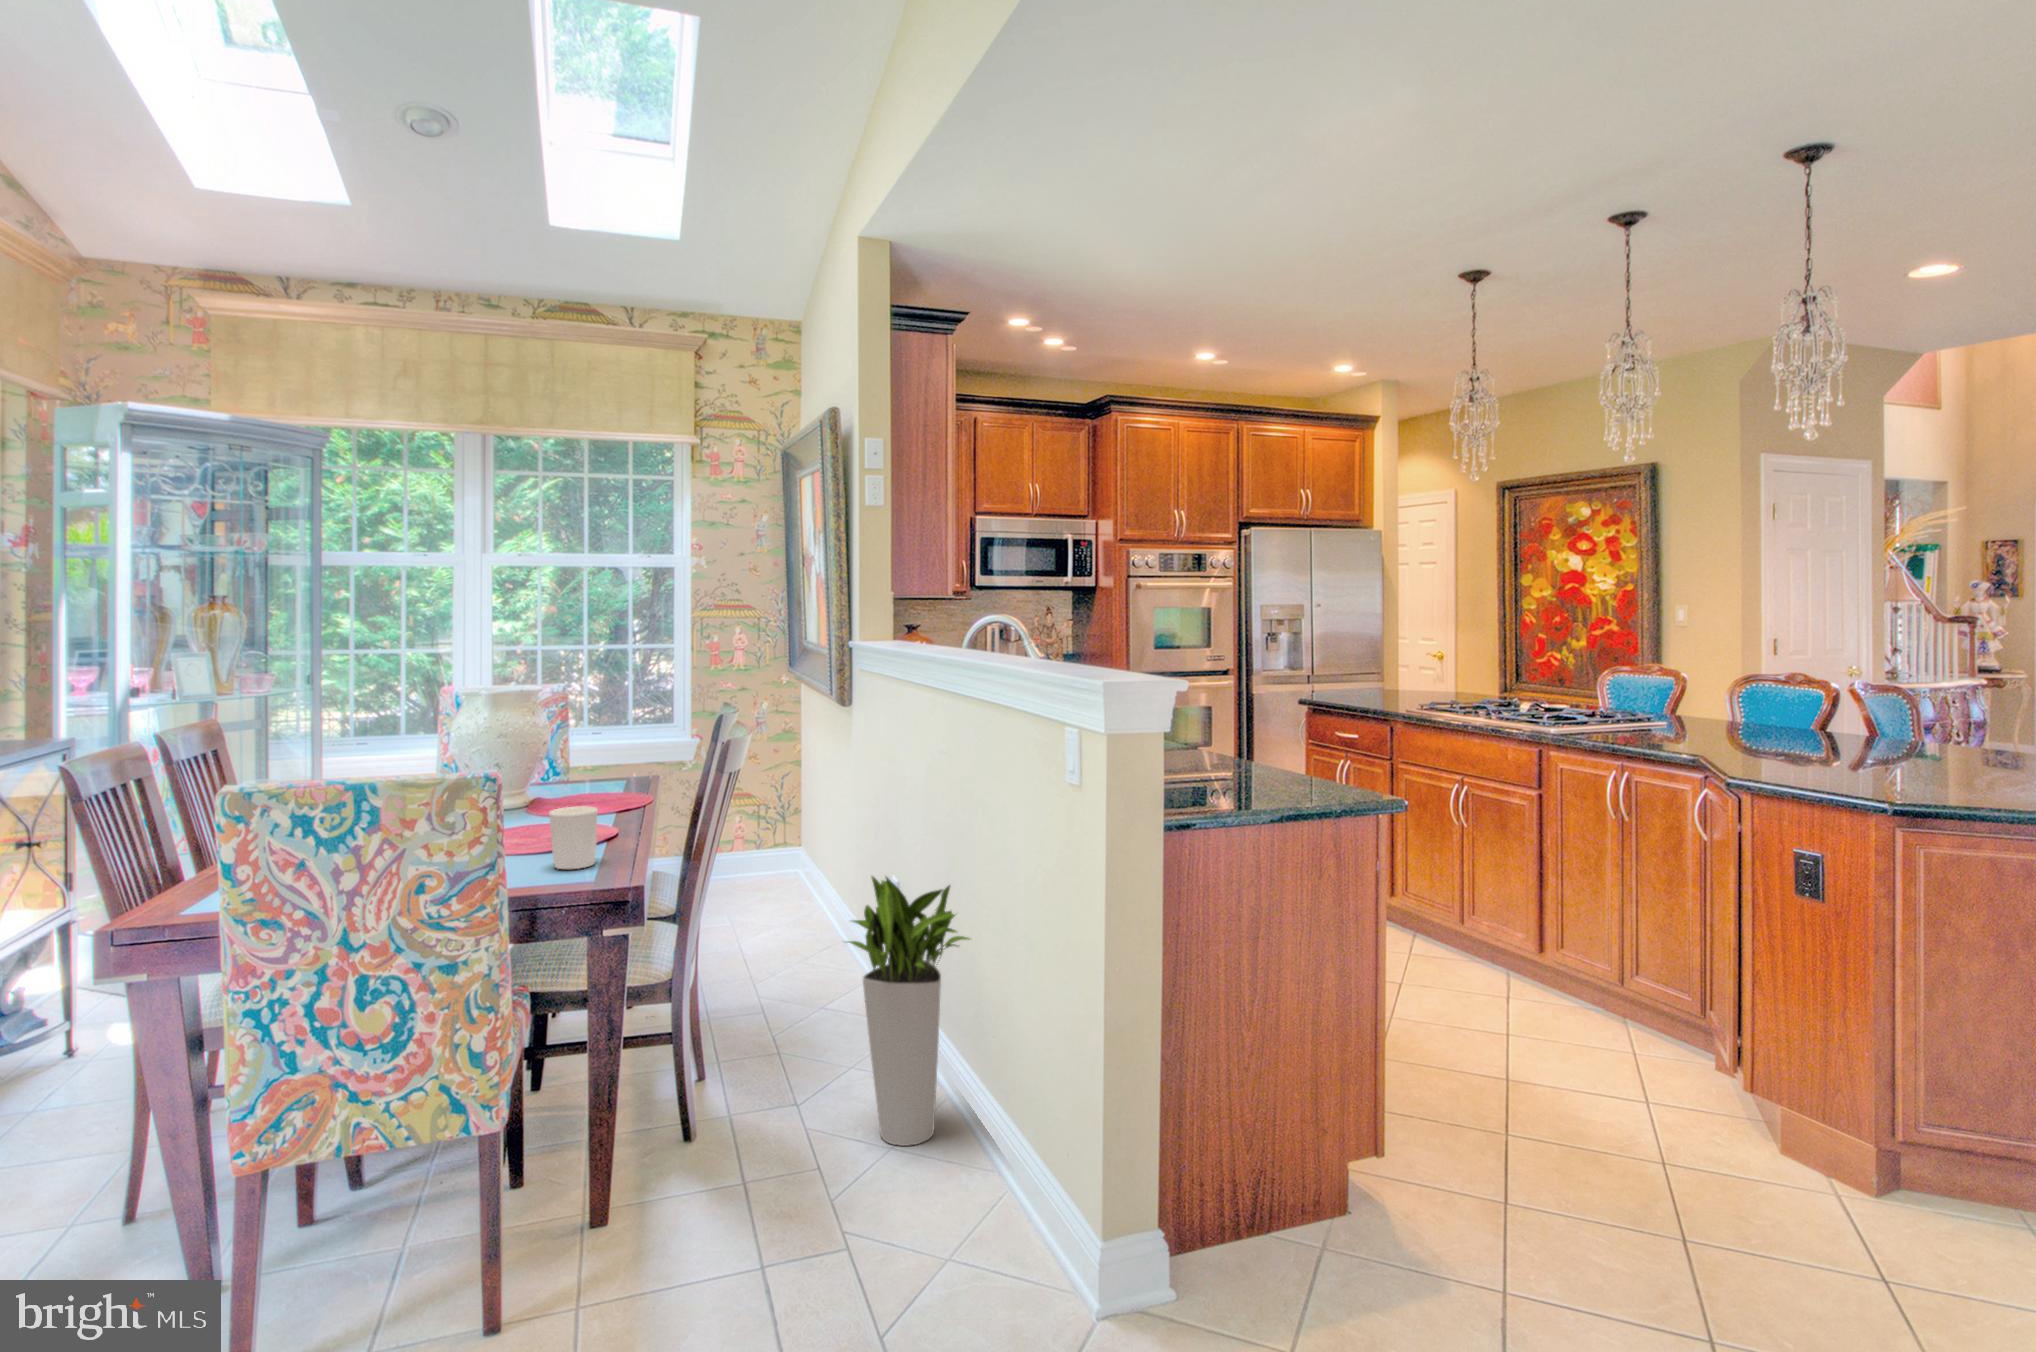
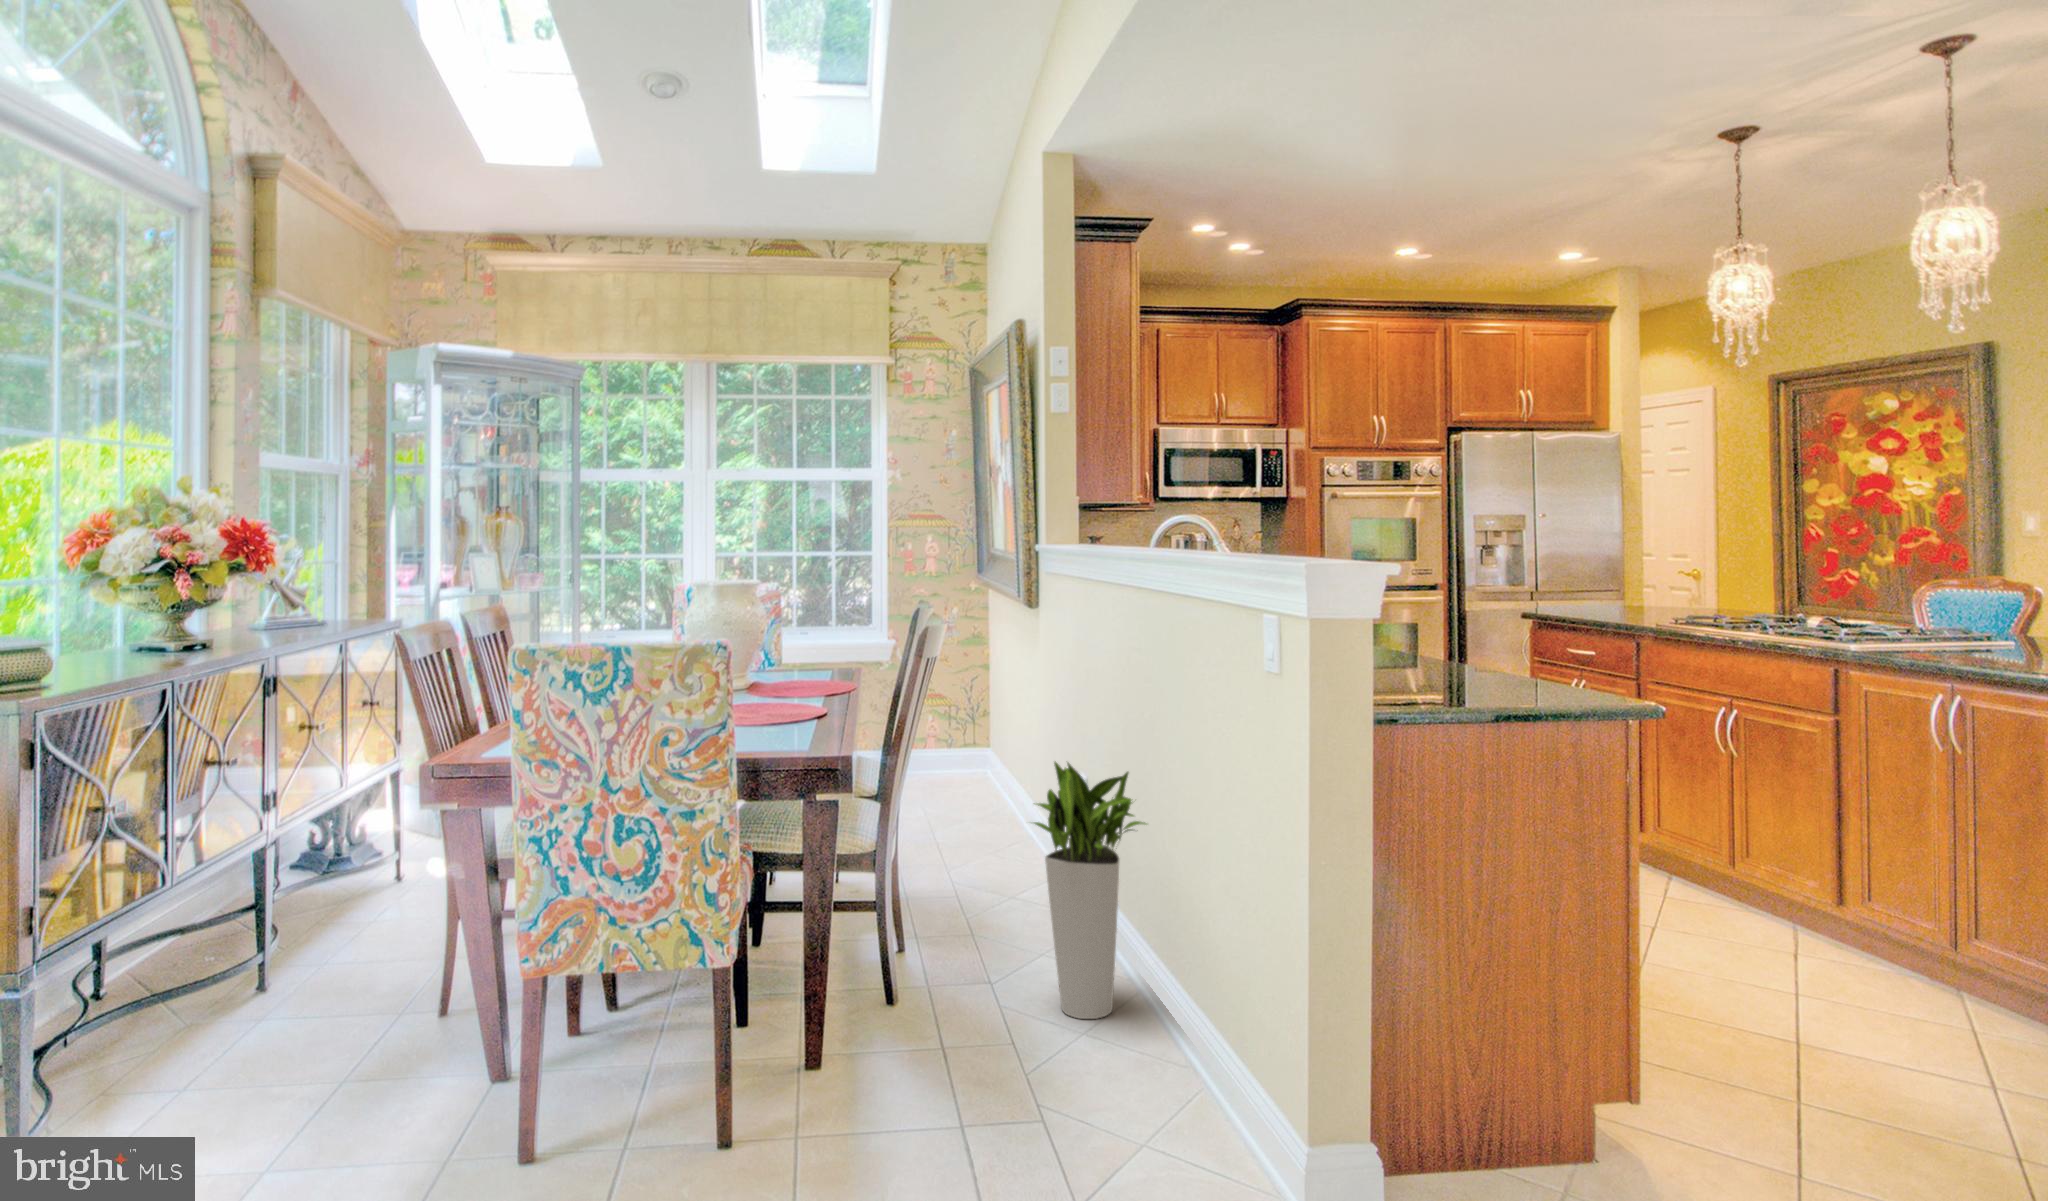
candle holder: present [549,806,598,869] -> none [768,686,809,741]

